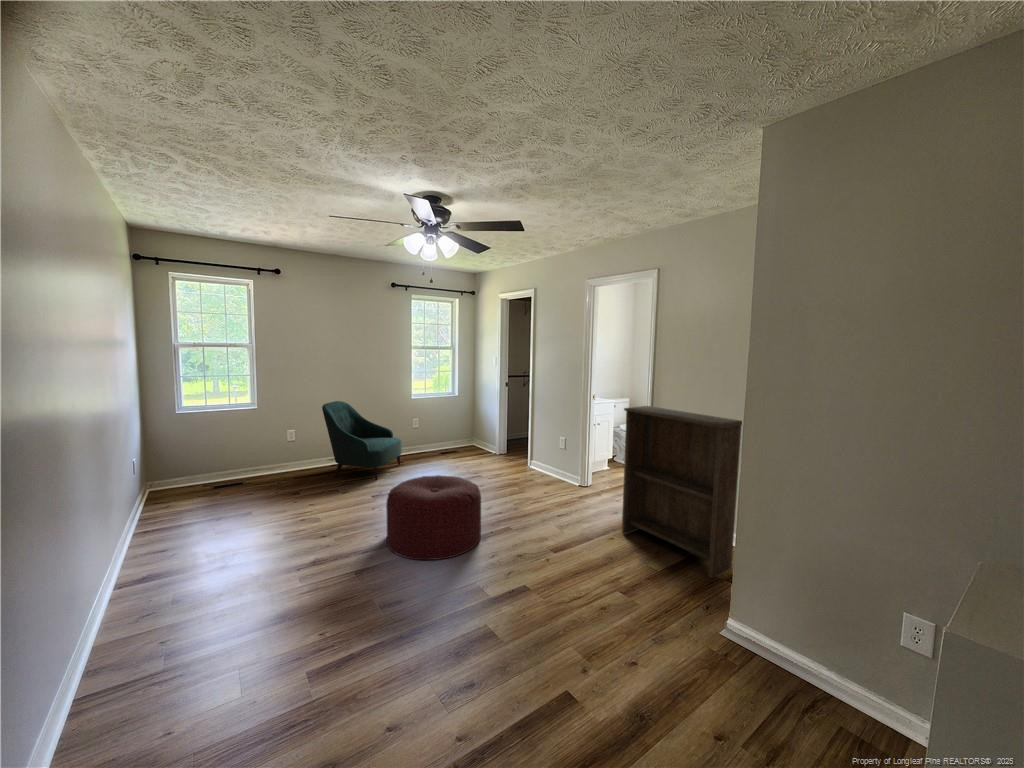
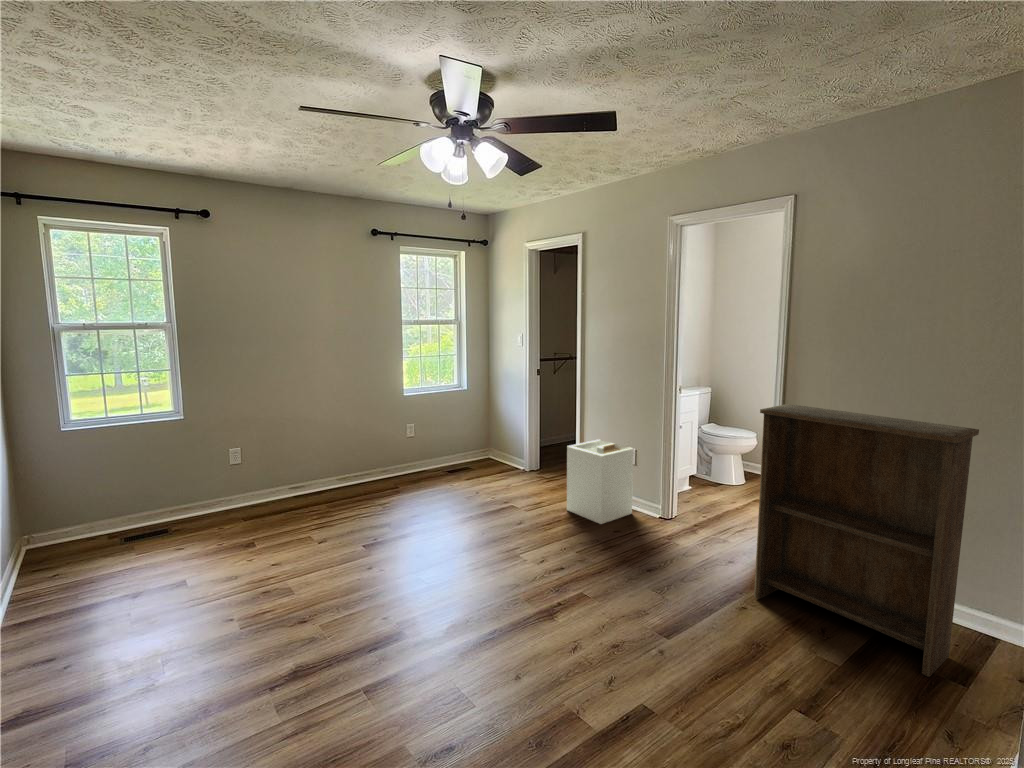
armchair: present [322,401,401,480] -> none [280,403,395,519]
laundry hamper: none [516,431,562,488] -> present [567,440,633,524]
ottoman: present [386,475,481,560] -> none [401,518,546,660]

